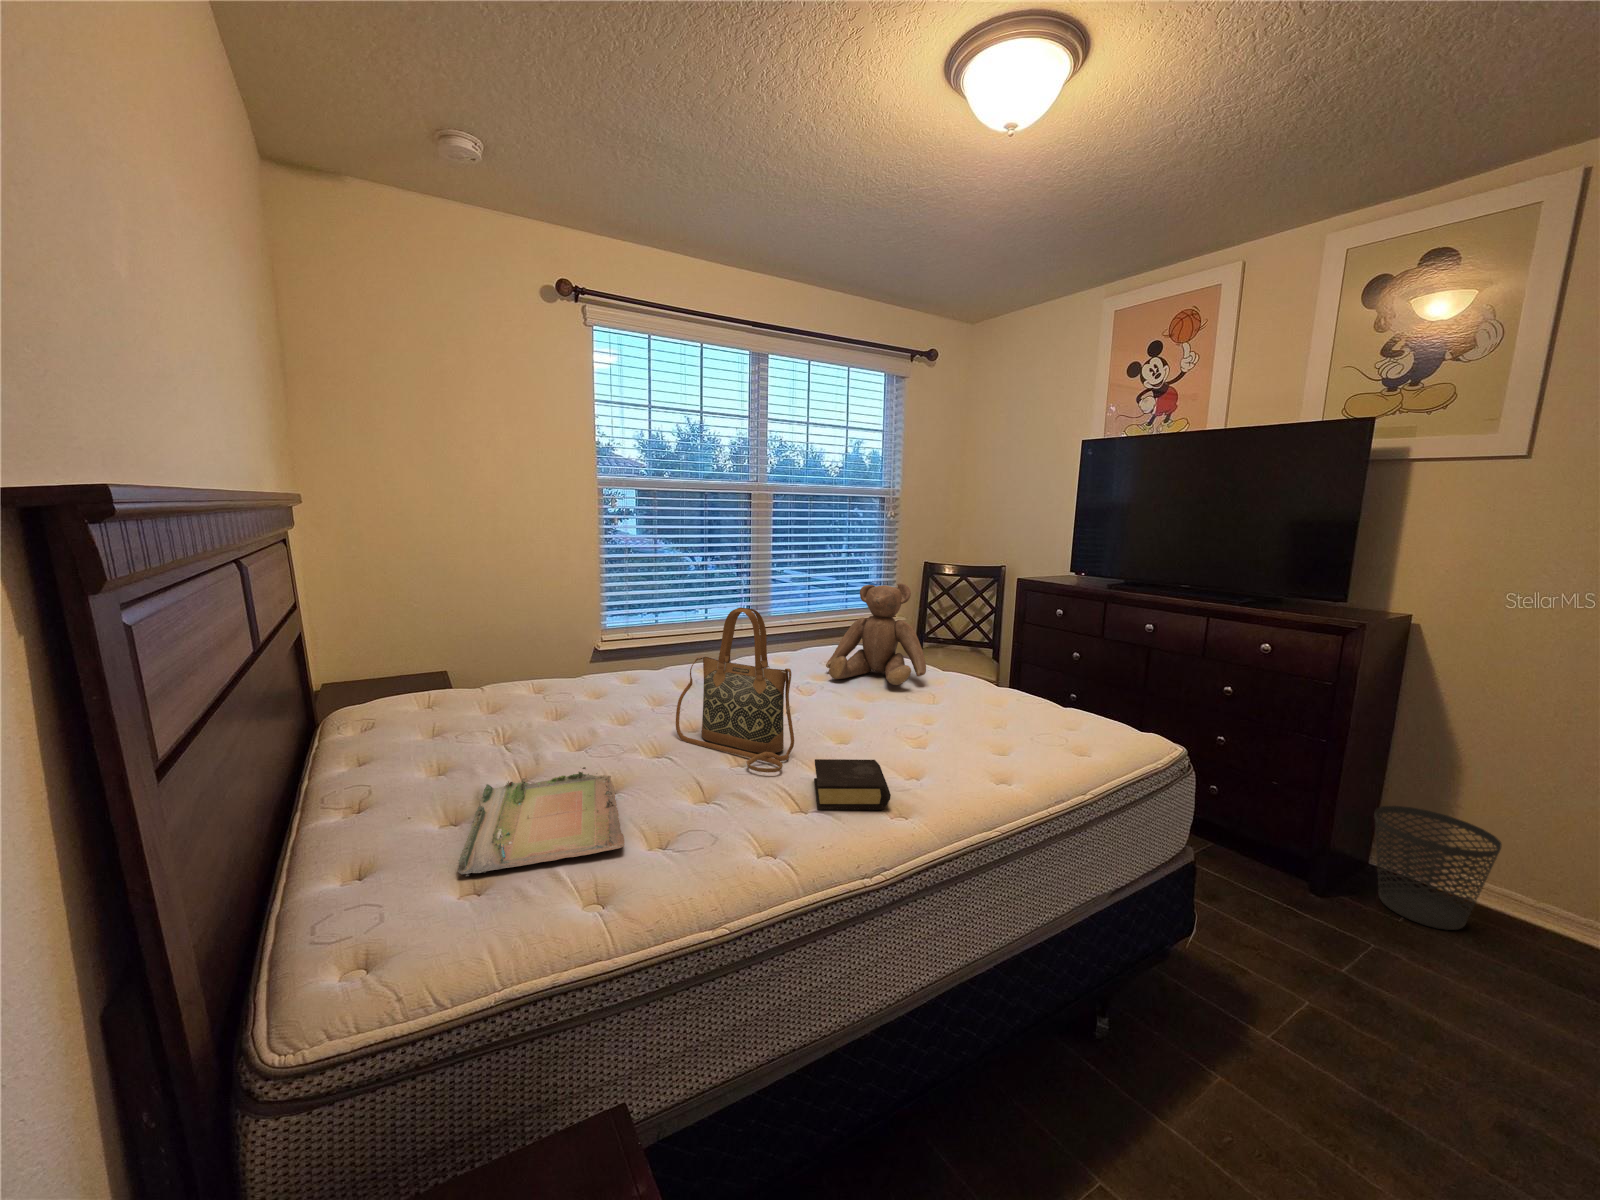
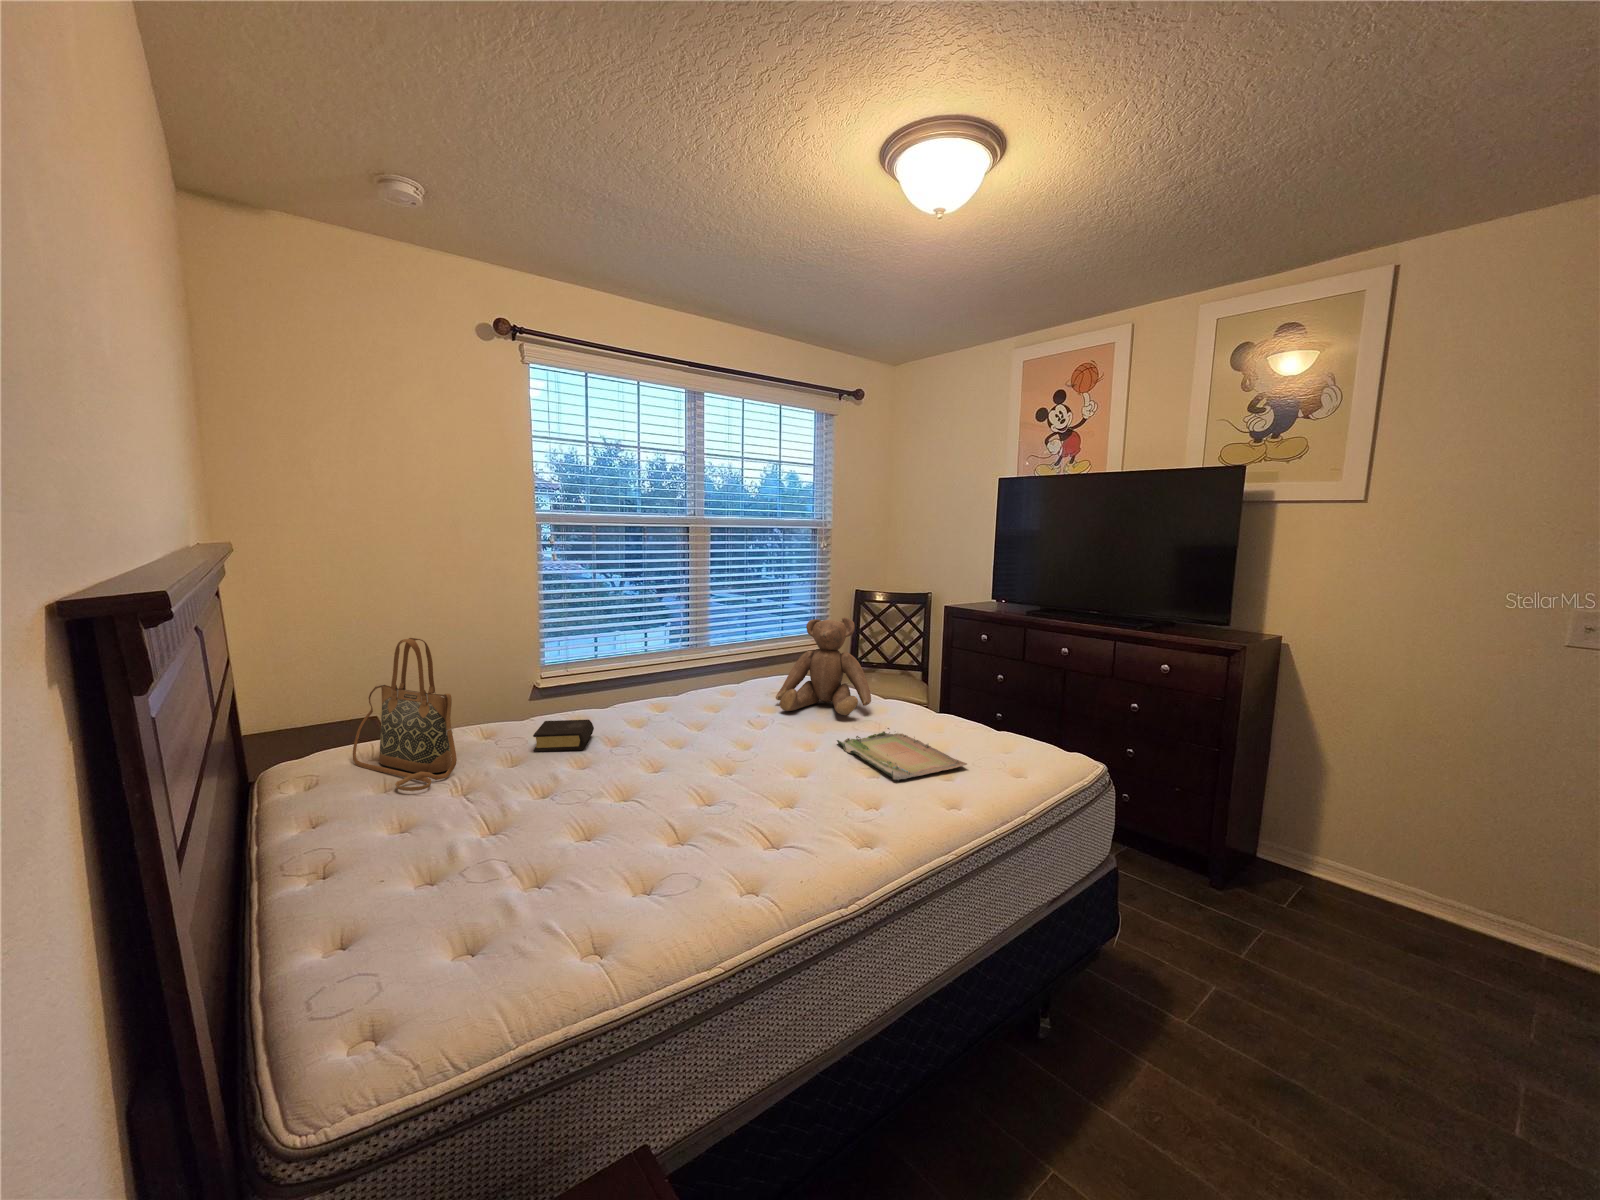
handbag: present [676,607,794,773] -> present [353,638,457,791]
book: present [814,759,891,810] -> present [533,720,594,752]
tray: present [458,767,625,876] -> present [837,728,967,781]
wastebasket: present [1374,806,1502,930] -> none [1256,802,1355,909]

